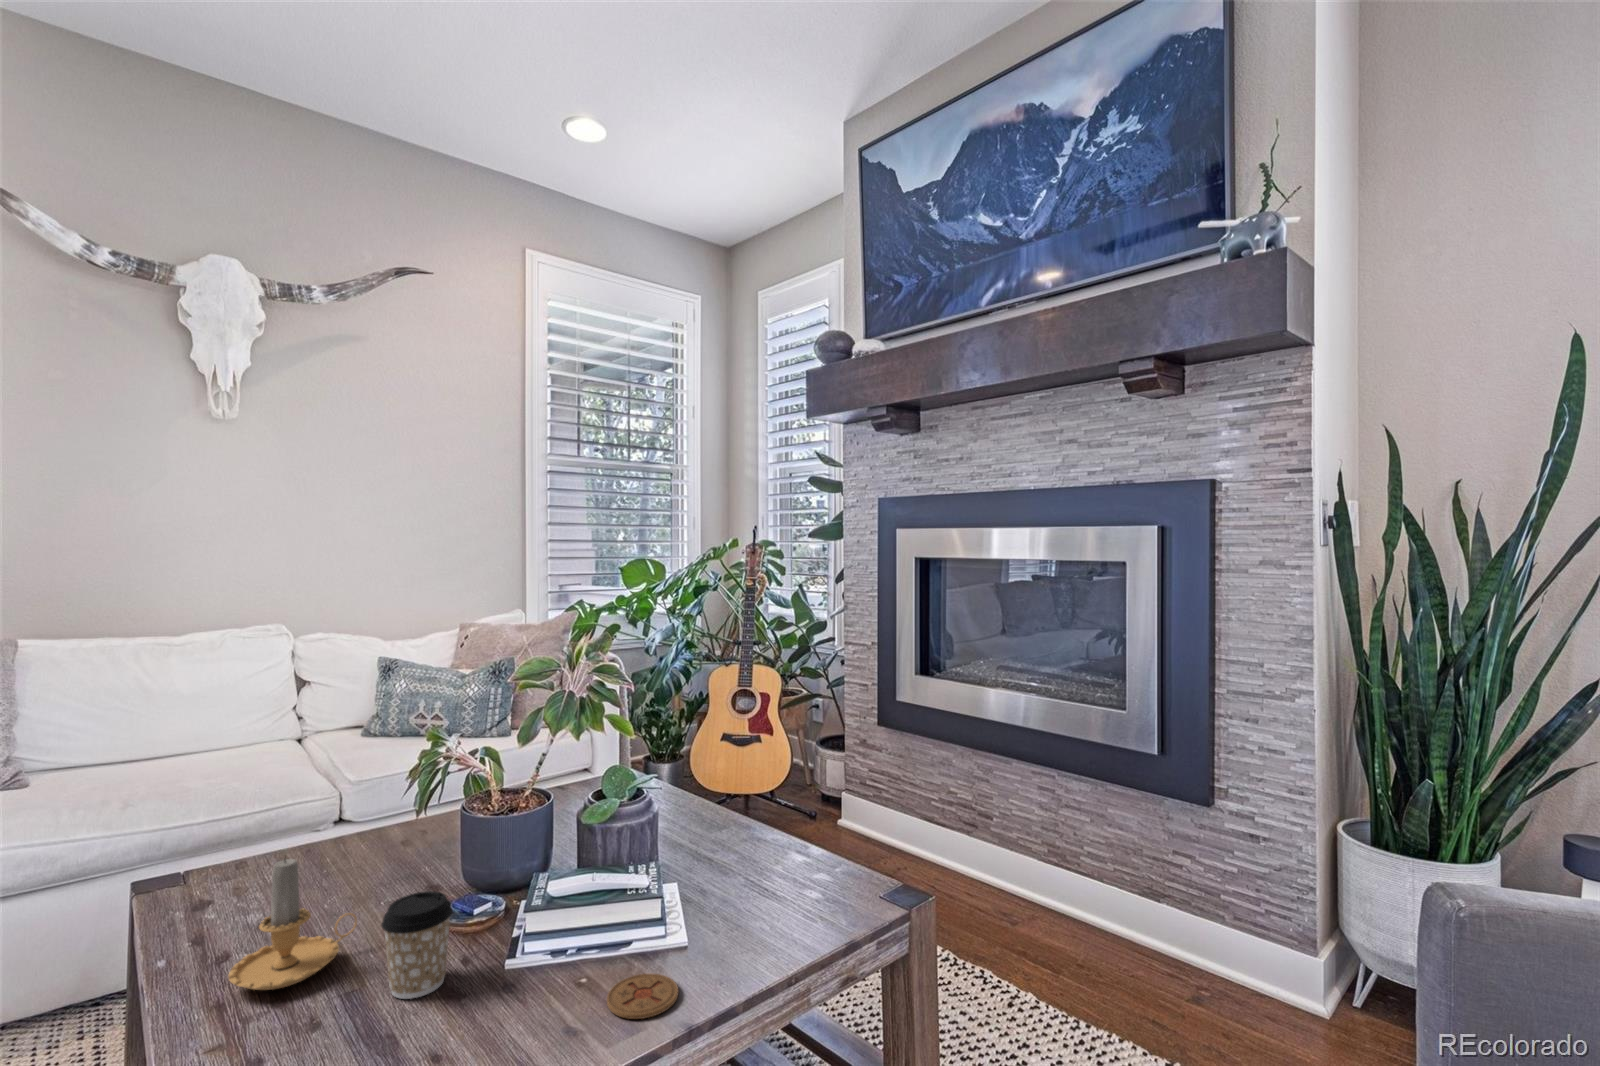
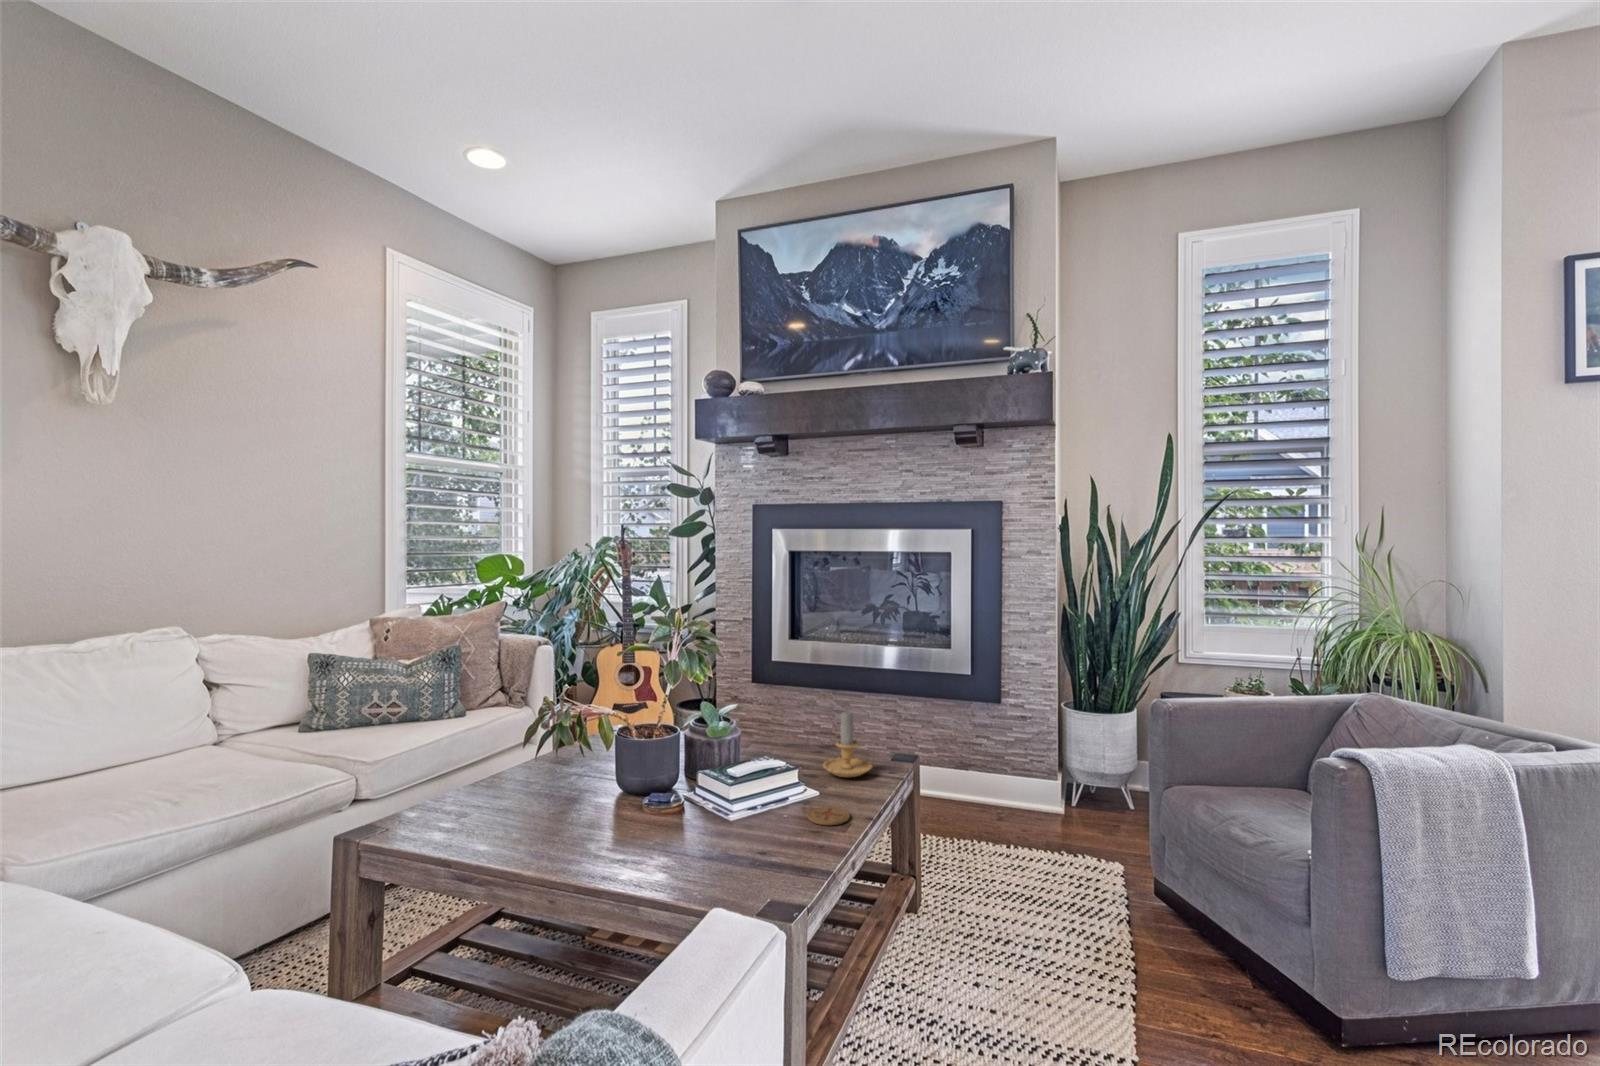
candle: present [228,859,357,990] -> present [823,711,872,777]
coffee cup: present [382,891,453,999] -> none [663,778,706,845]

